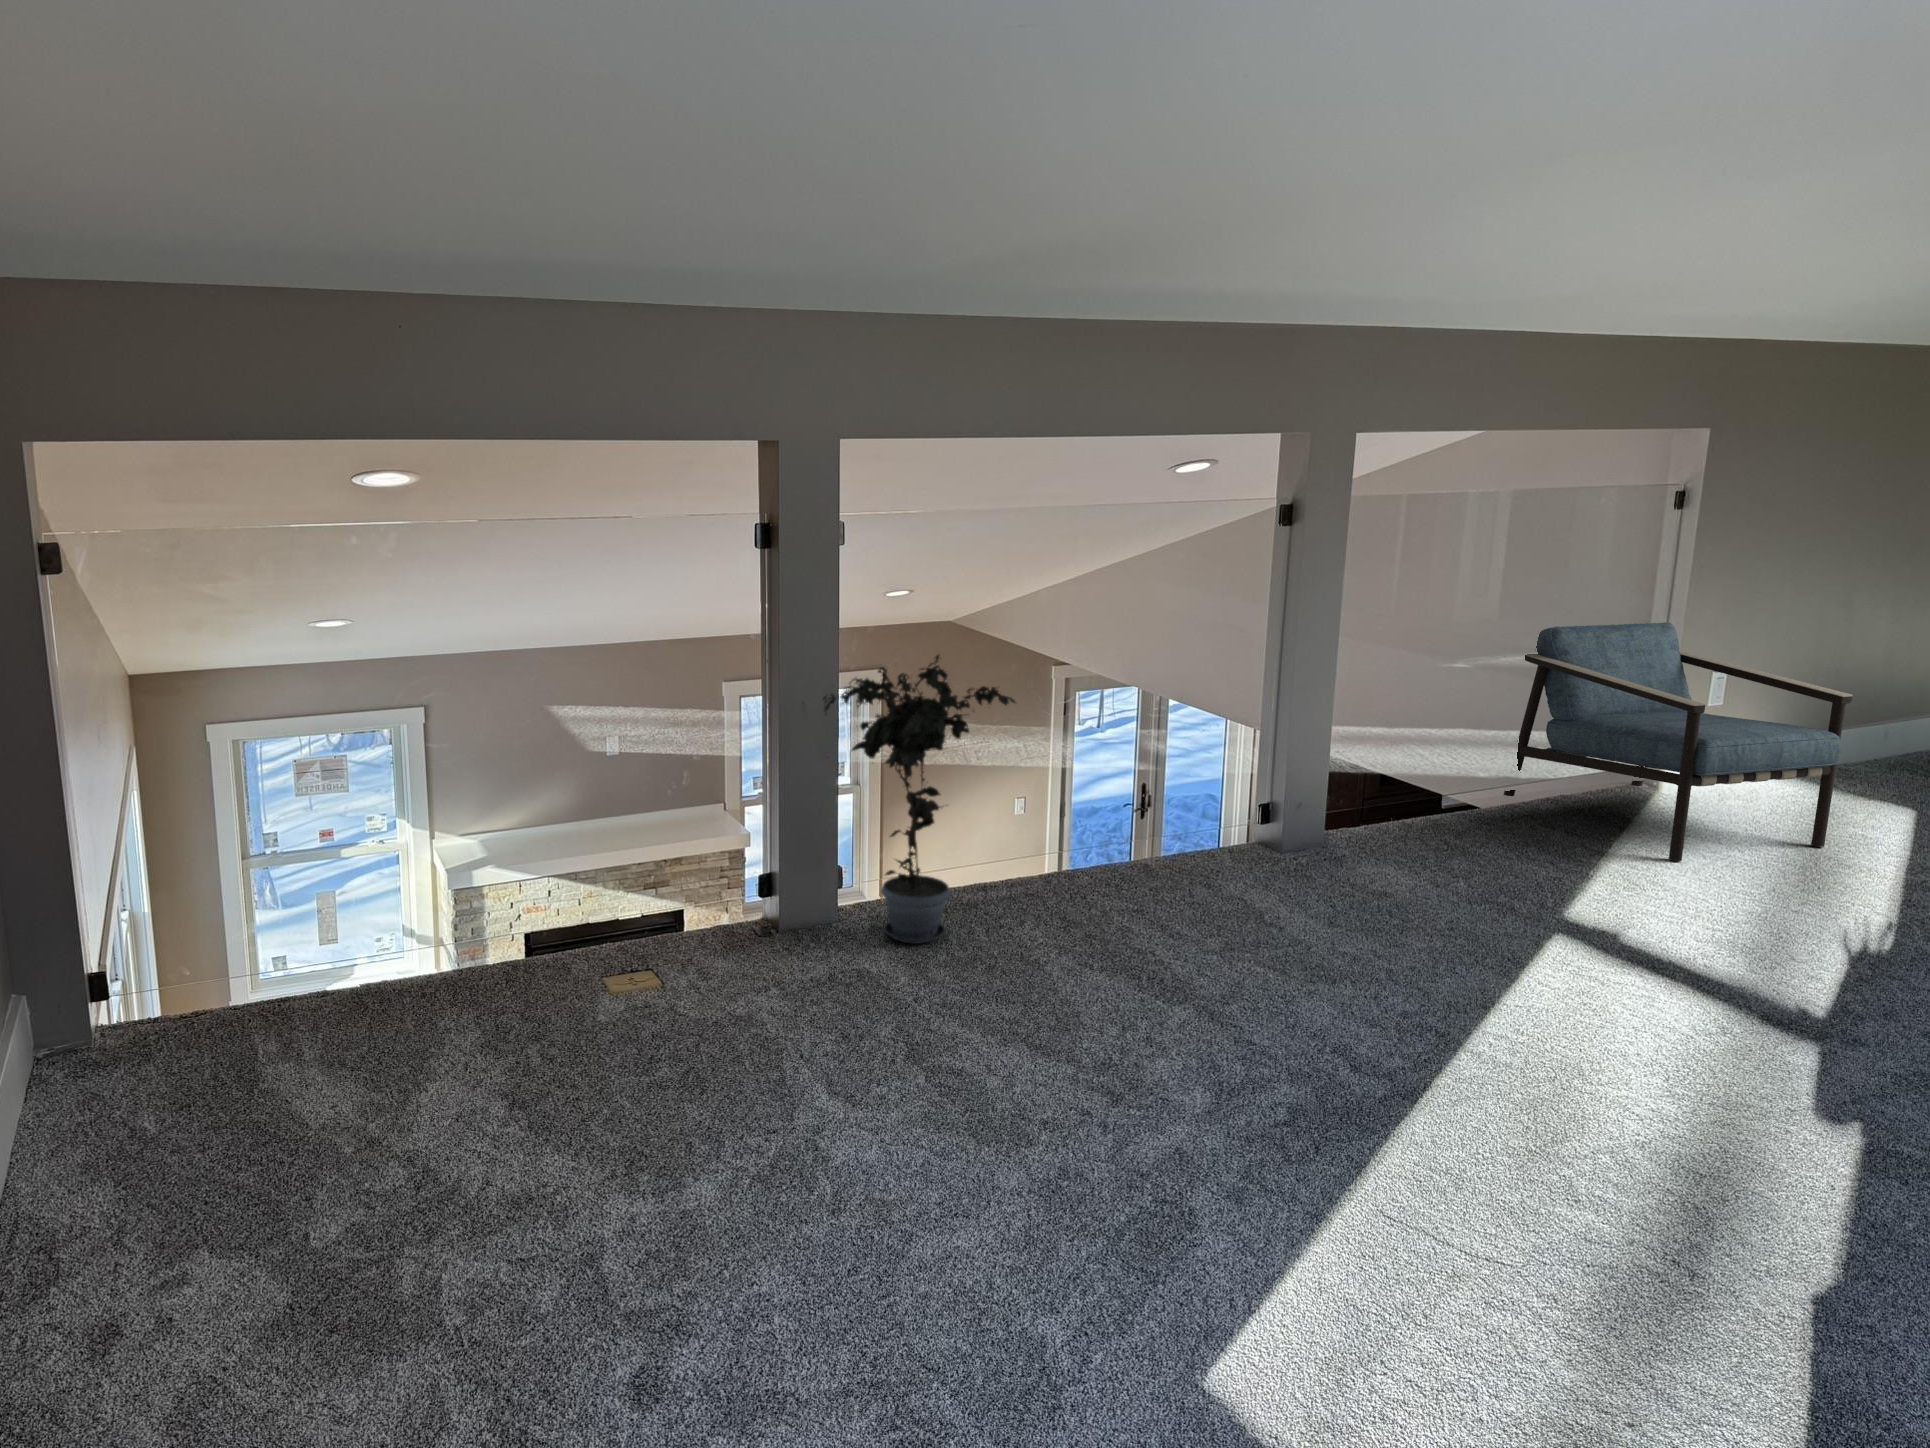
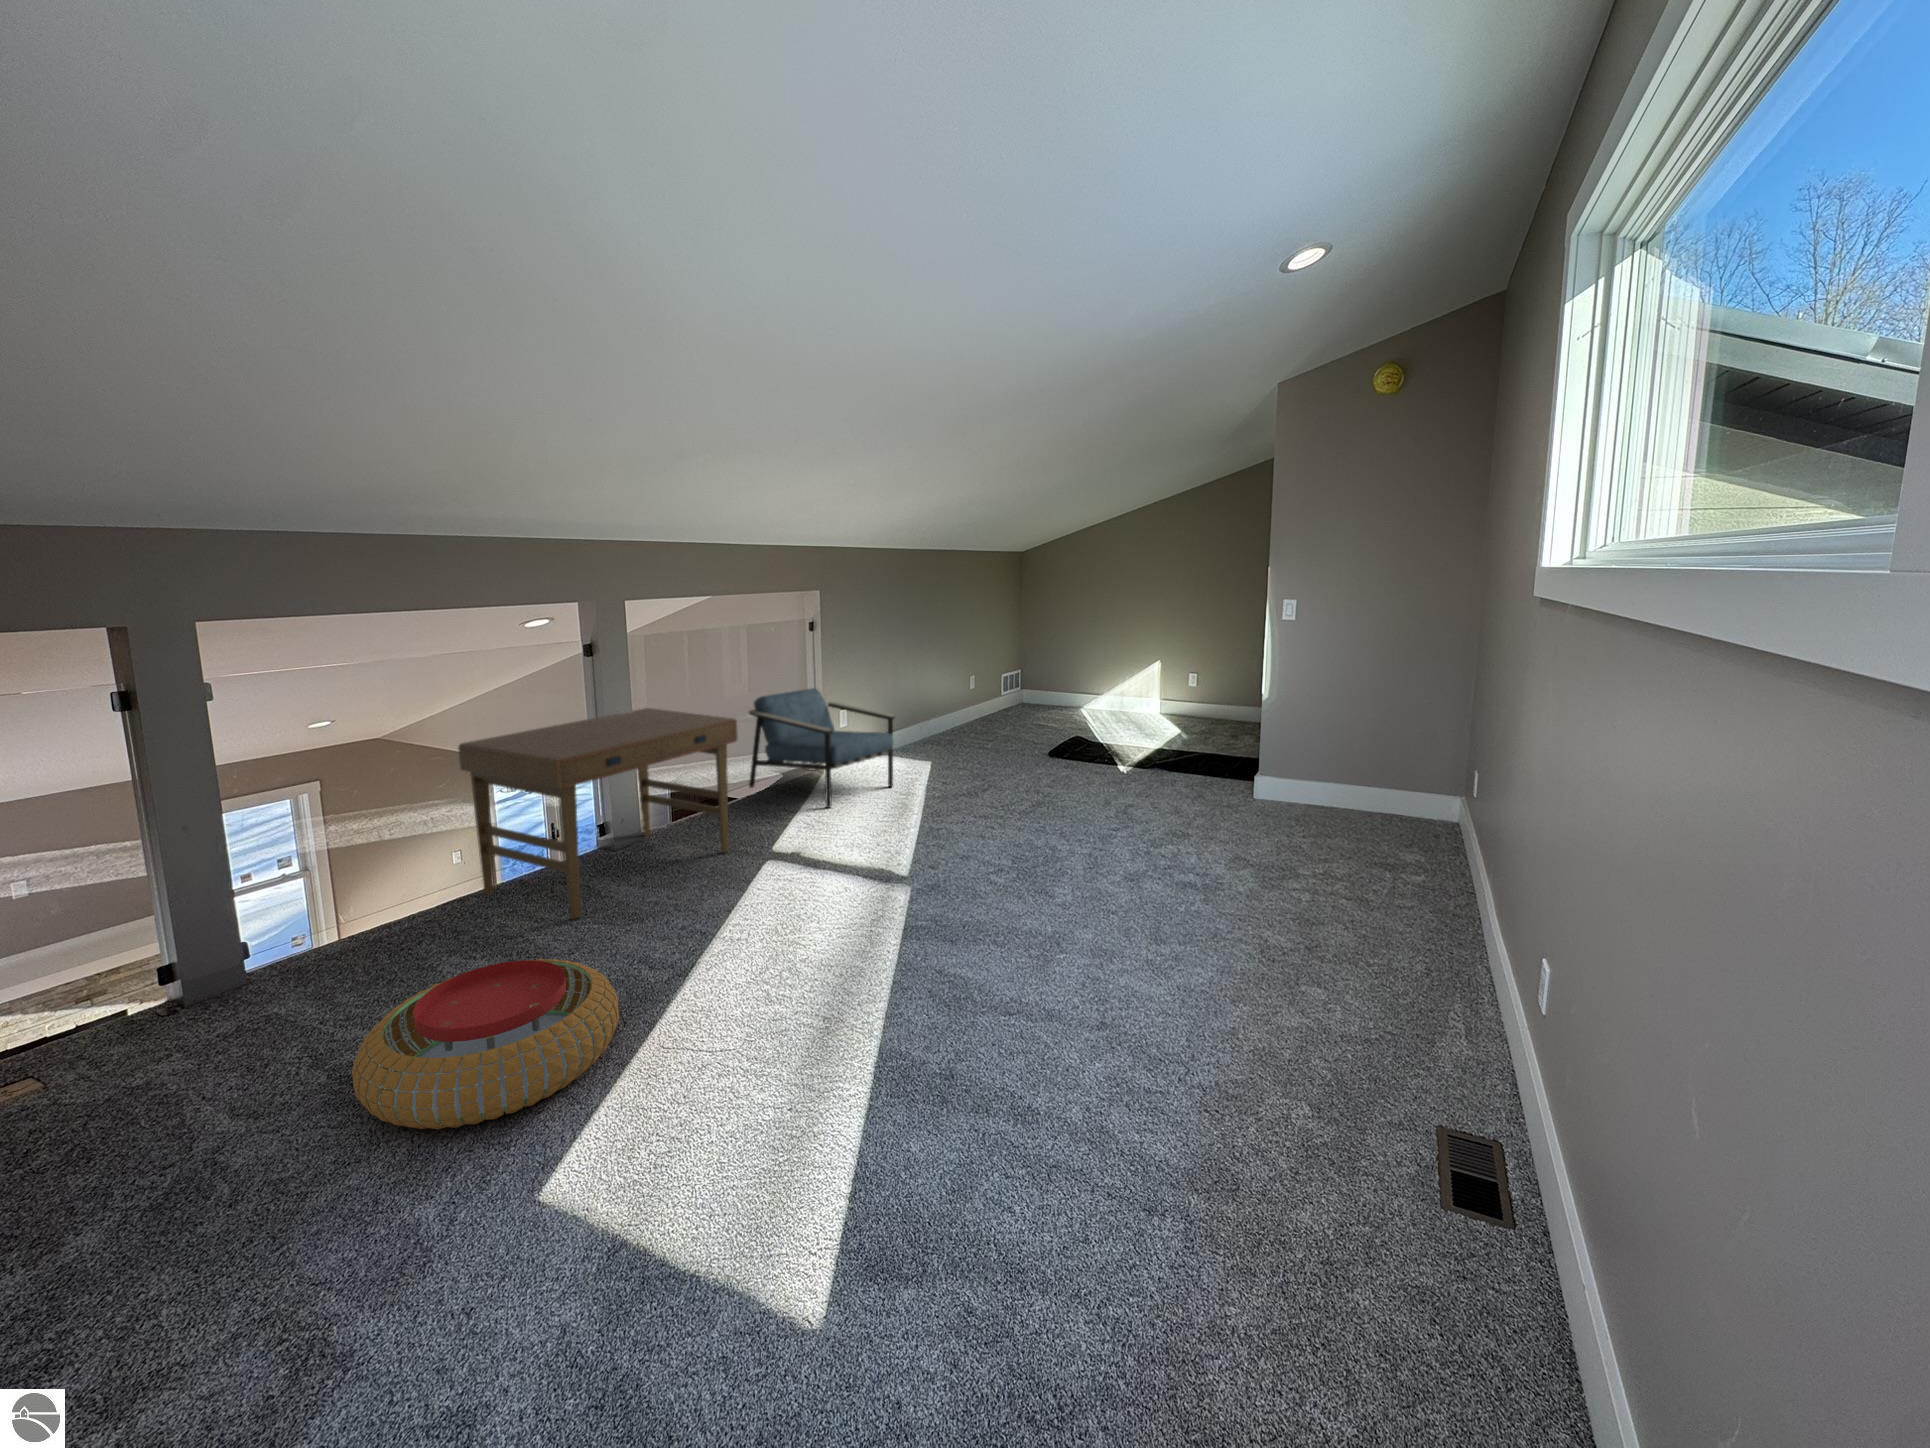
desk: none [1091,622,1526,949] -> present [458,708,738,919]
potted plant: present [823,655,1015,944] -> none [201,774,394,983]
pouf: none [958,983,1321,1231] -> present [352,959,619,1129]

